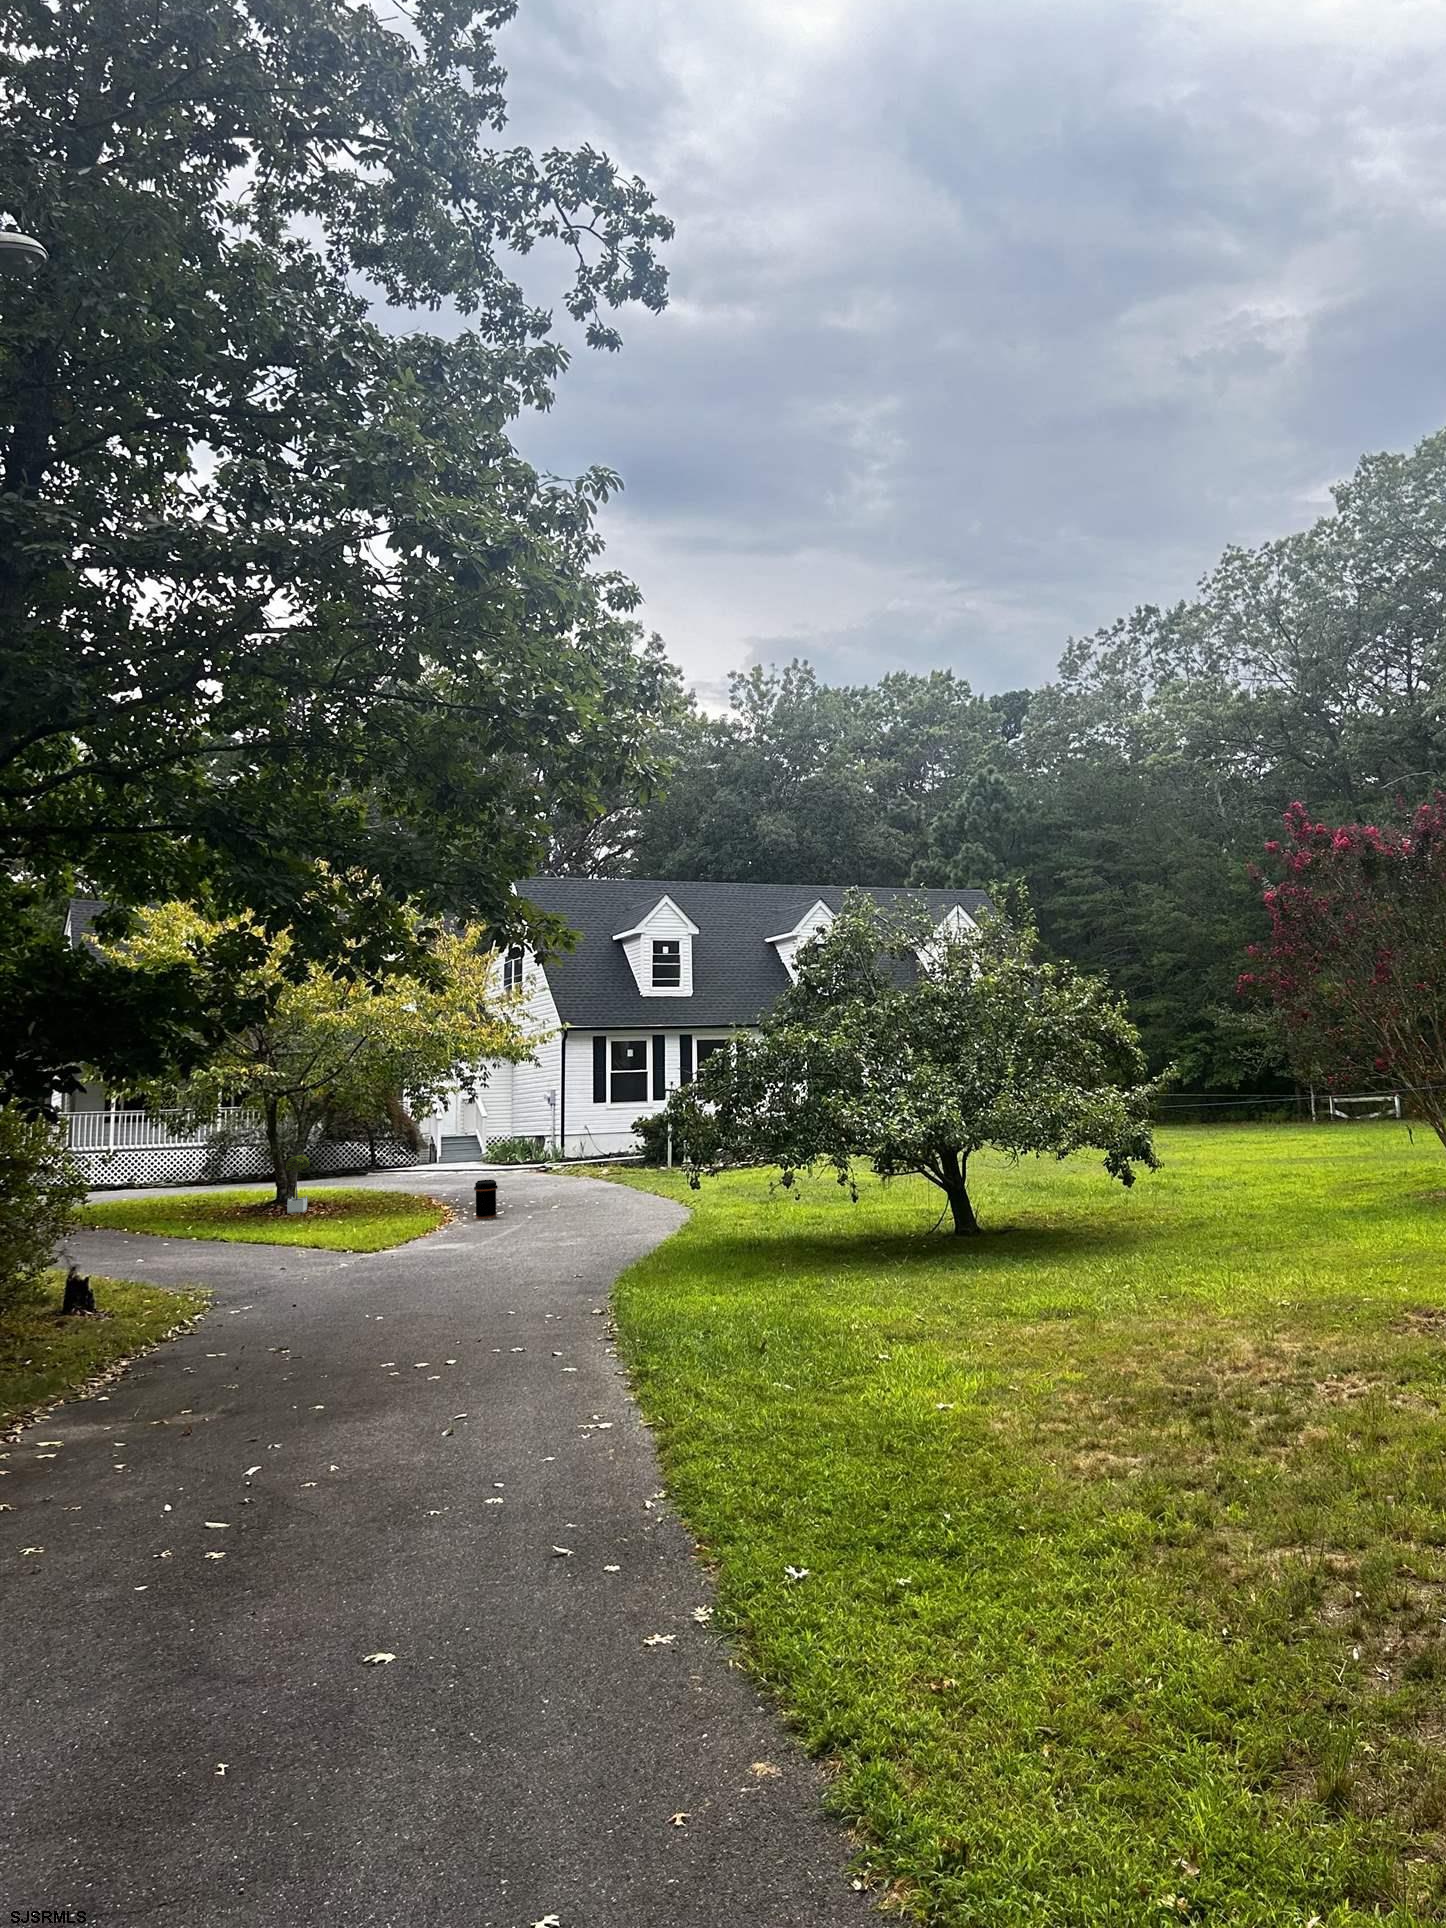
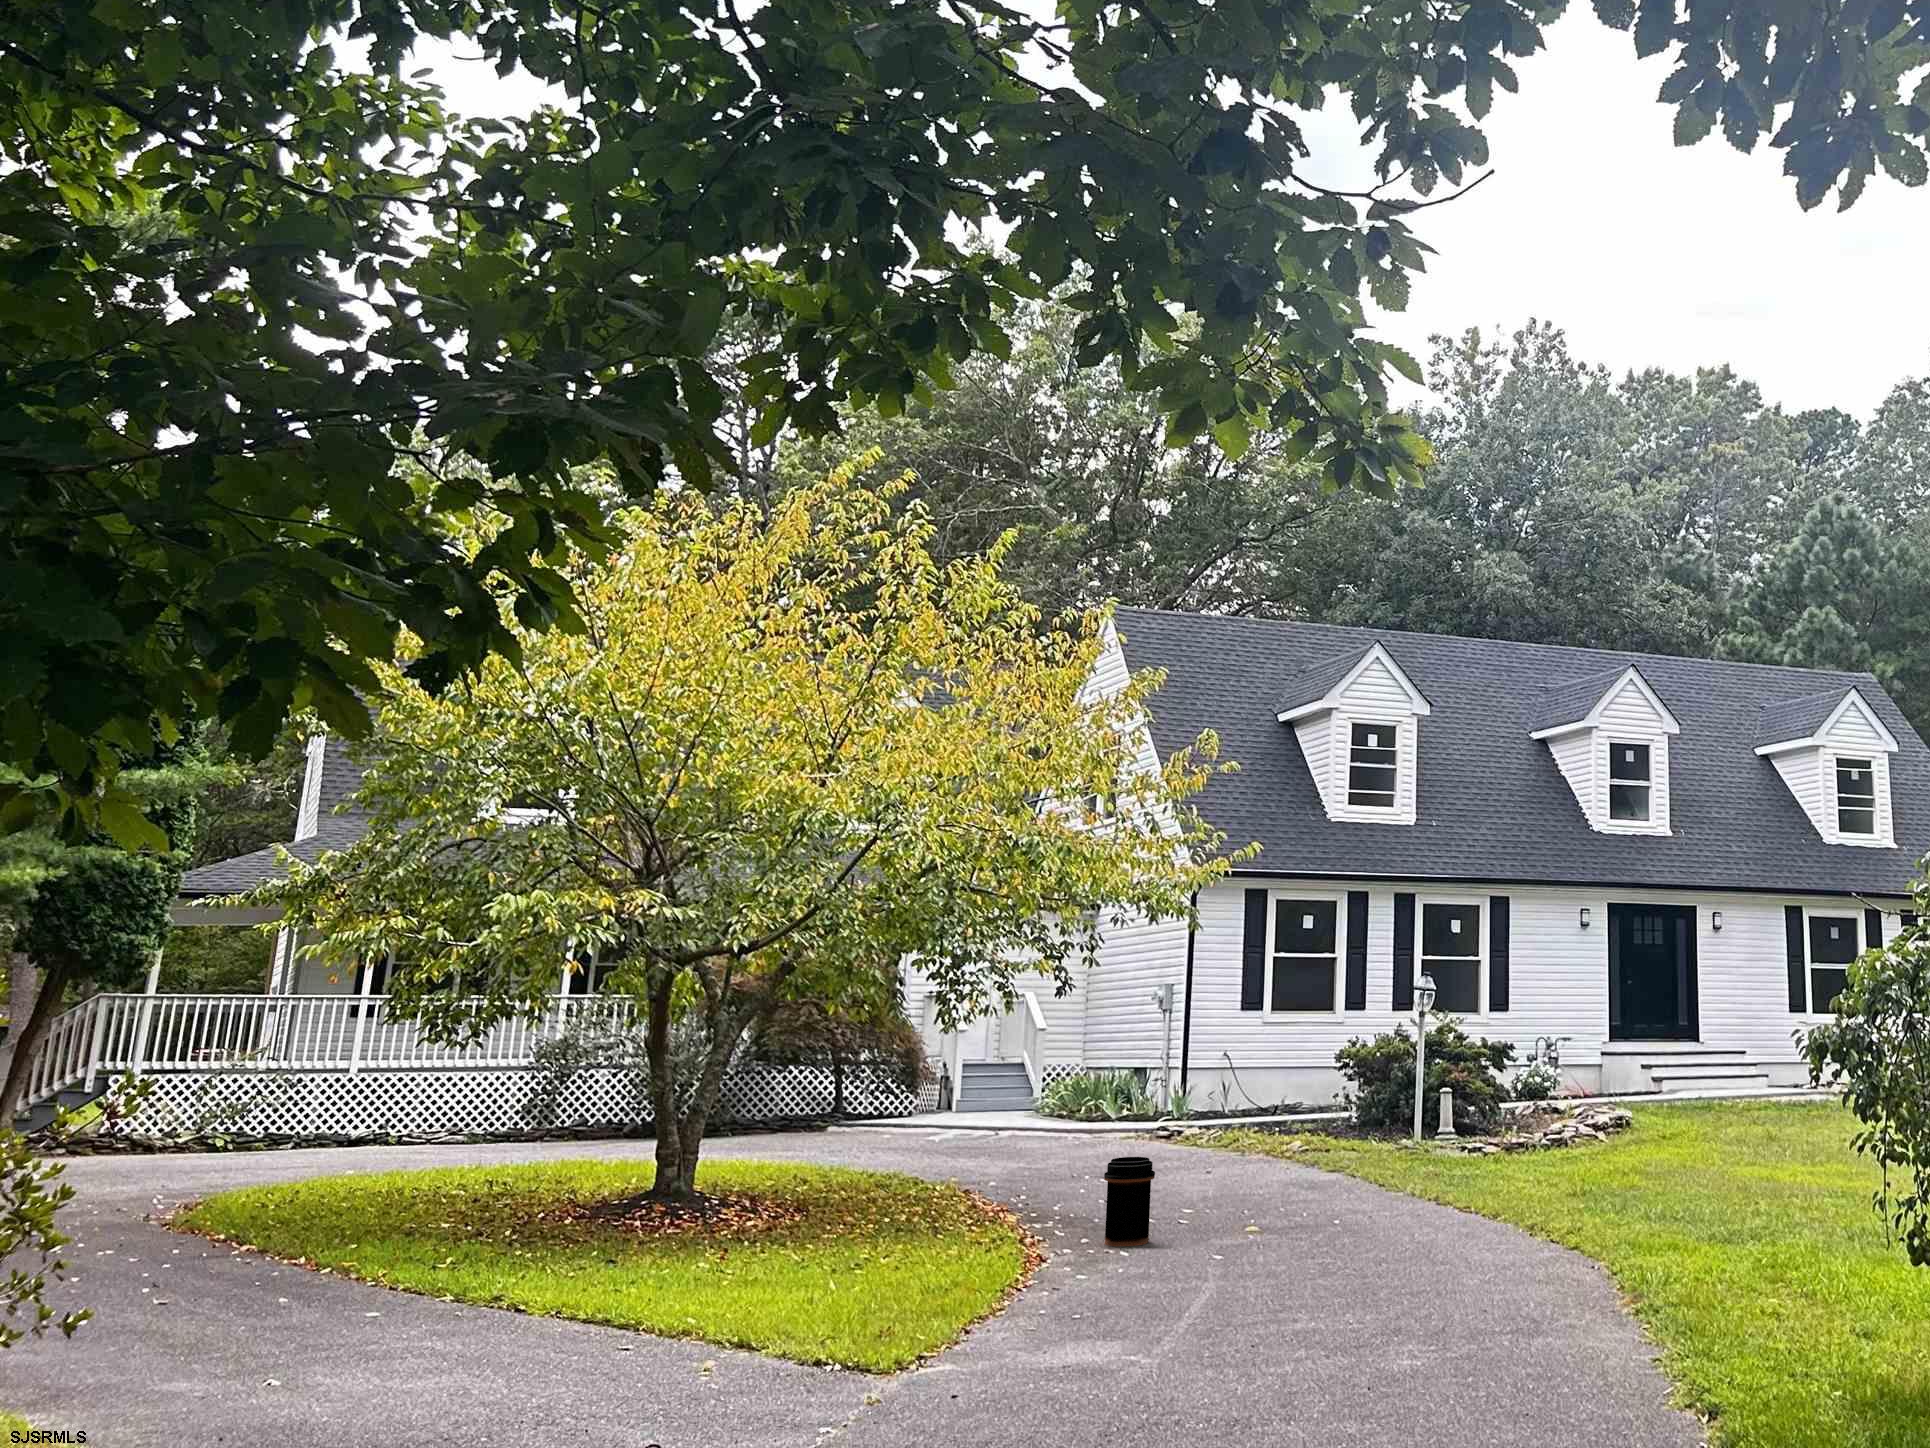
potted tree: present [286,1154,310,1213] -> none [687,1086,745,1216]

